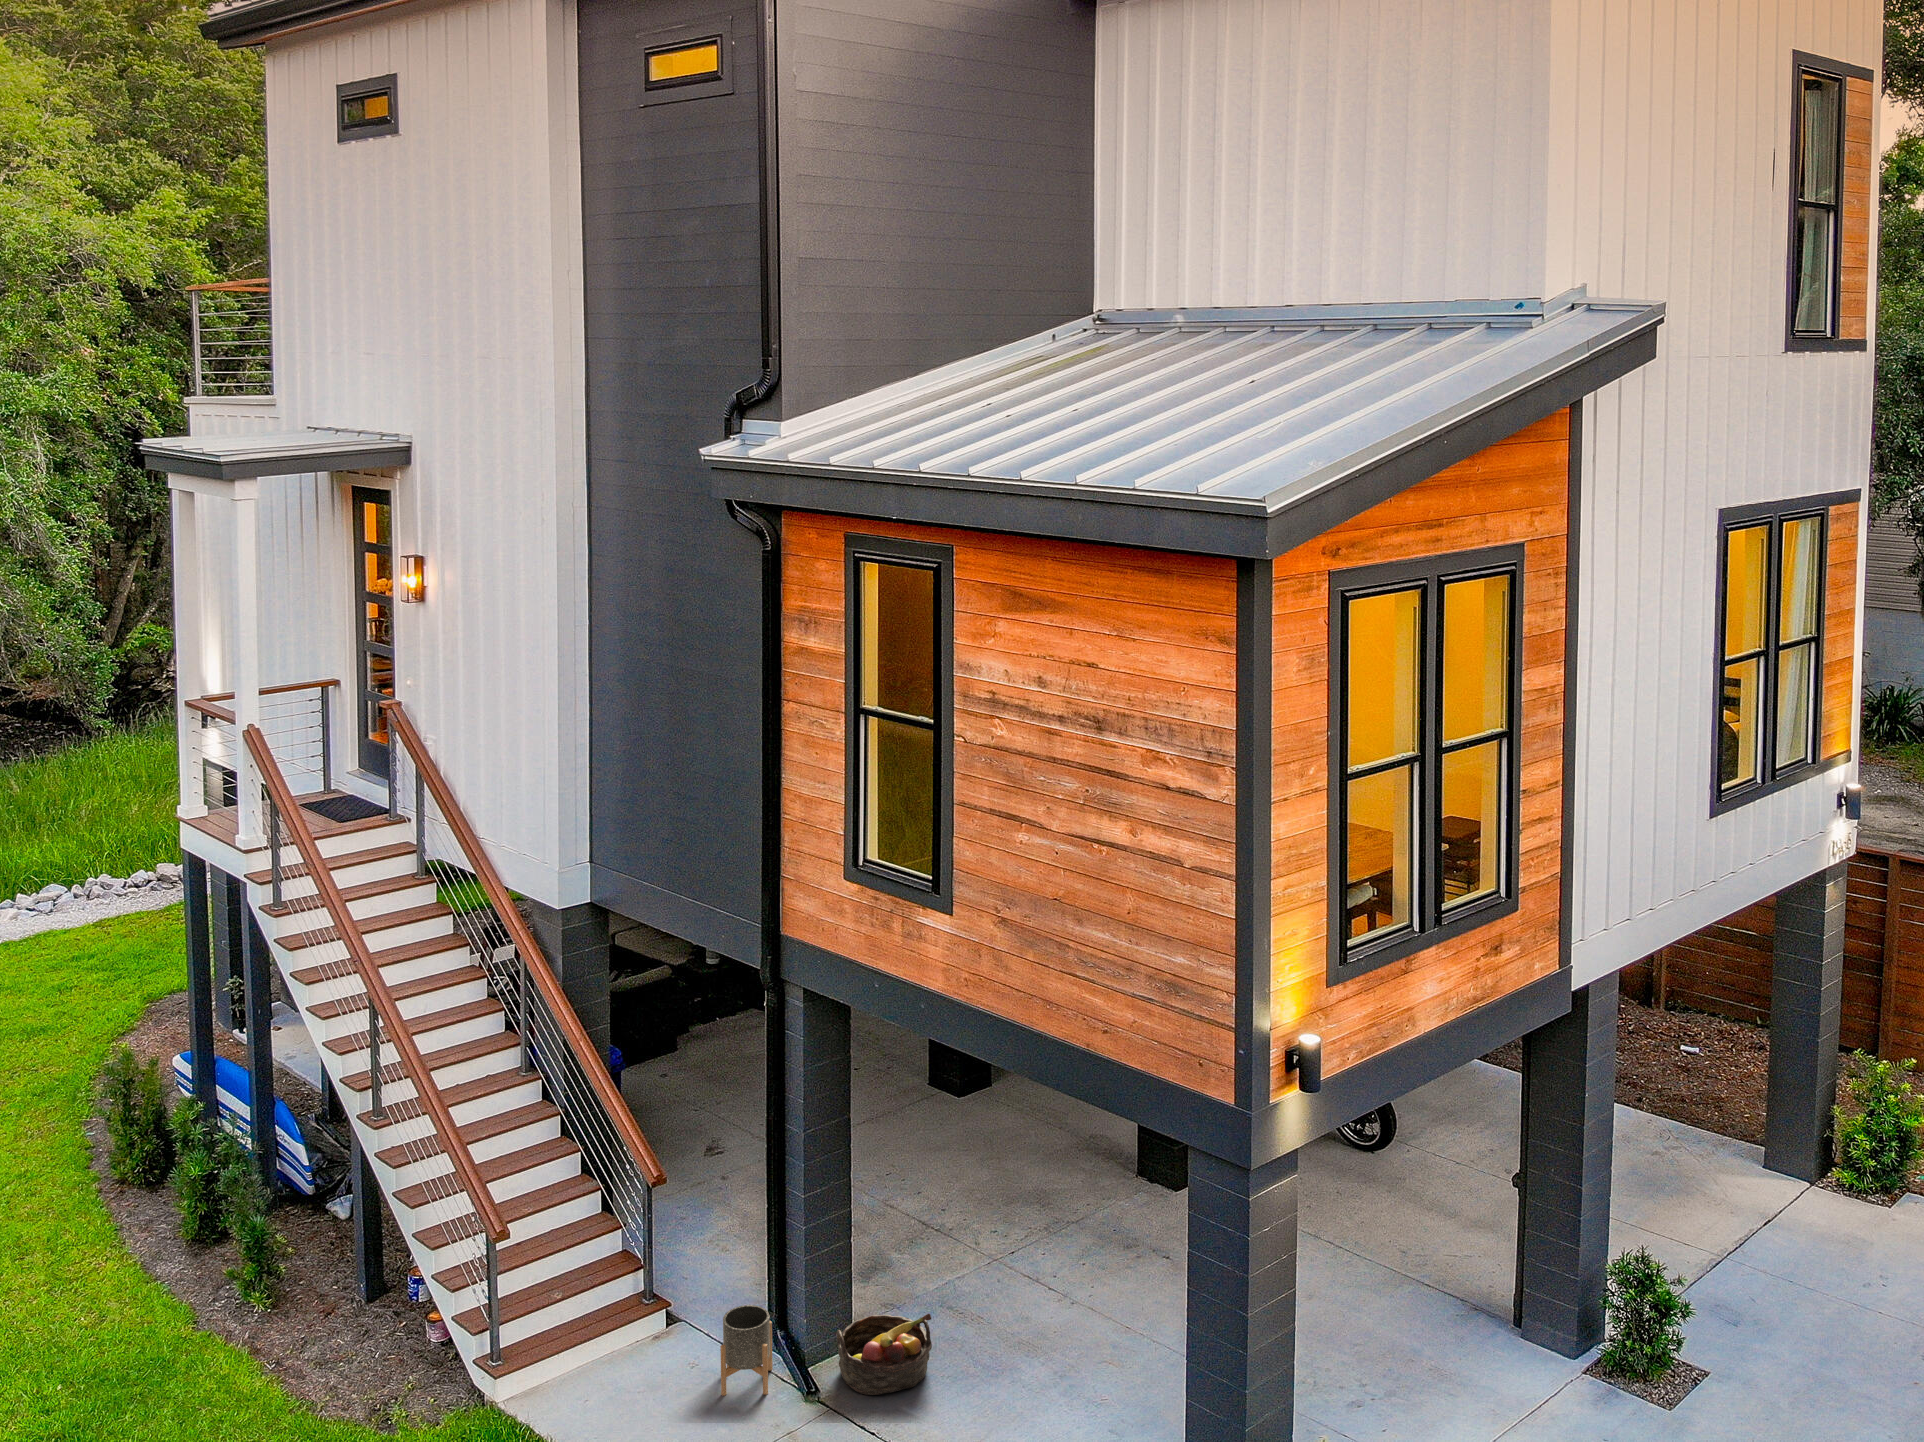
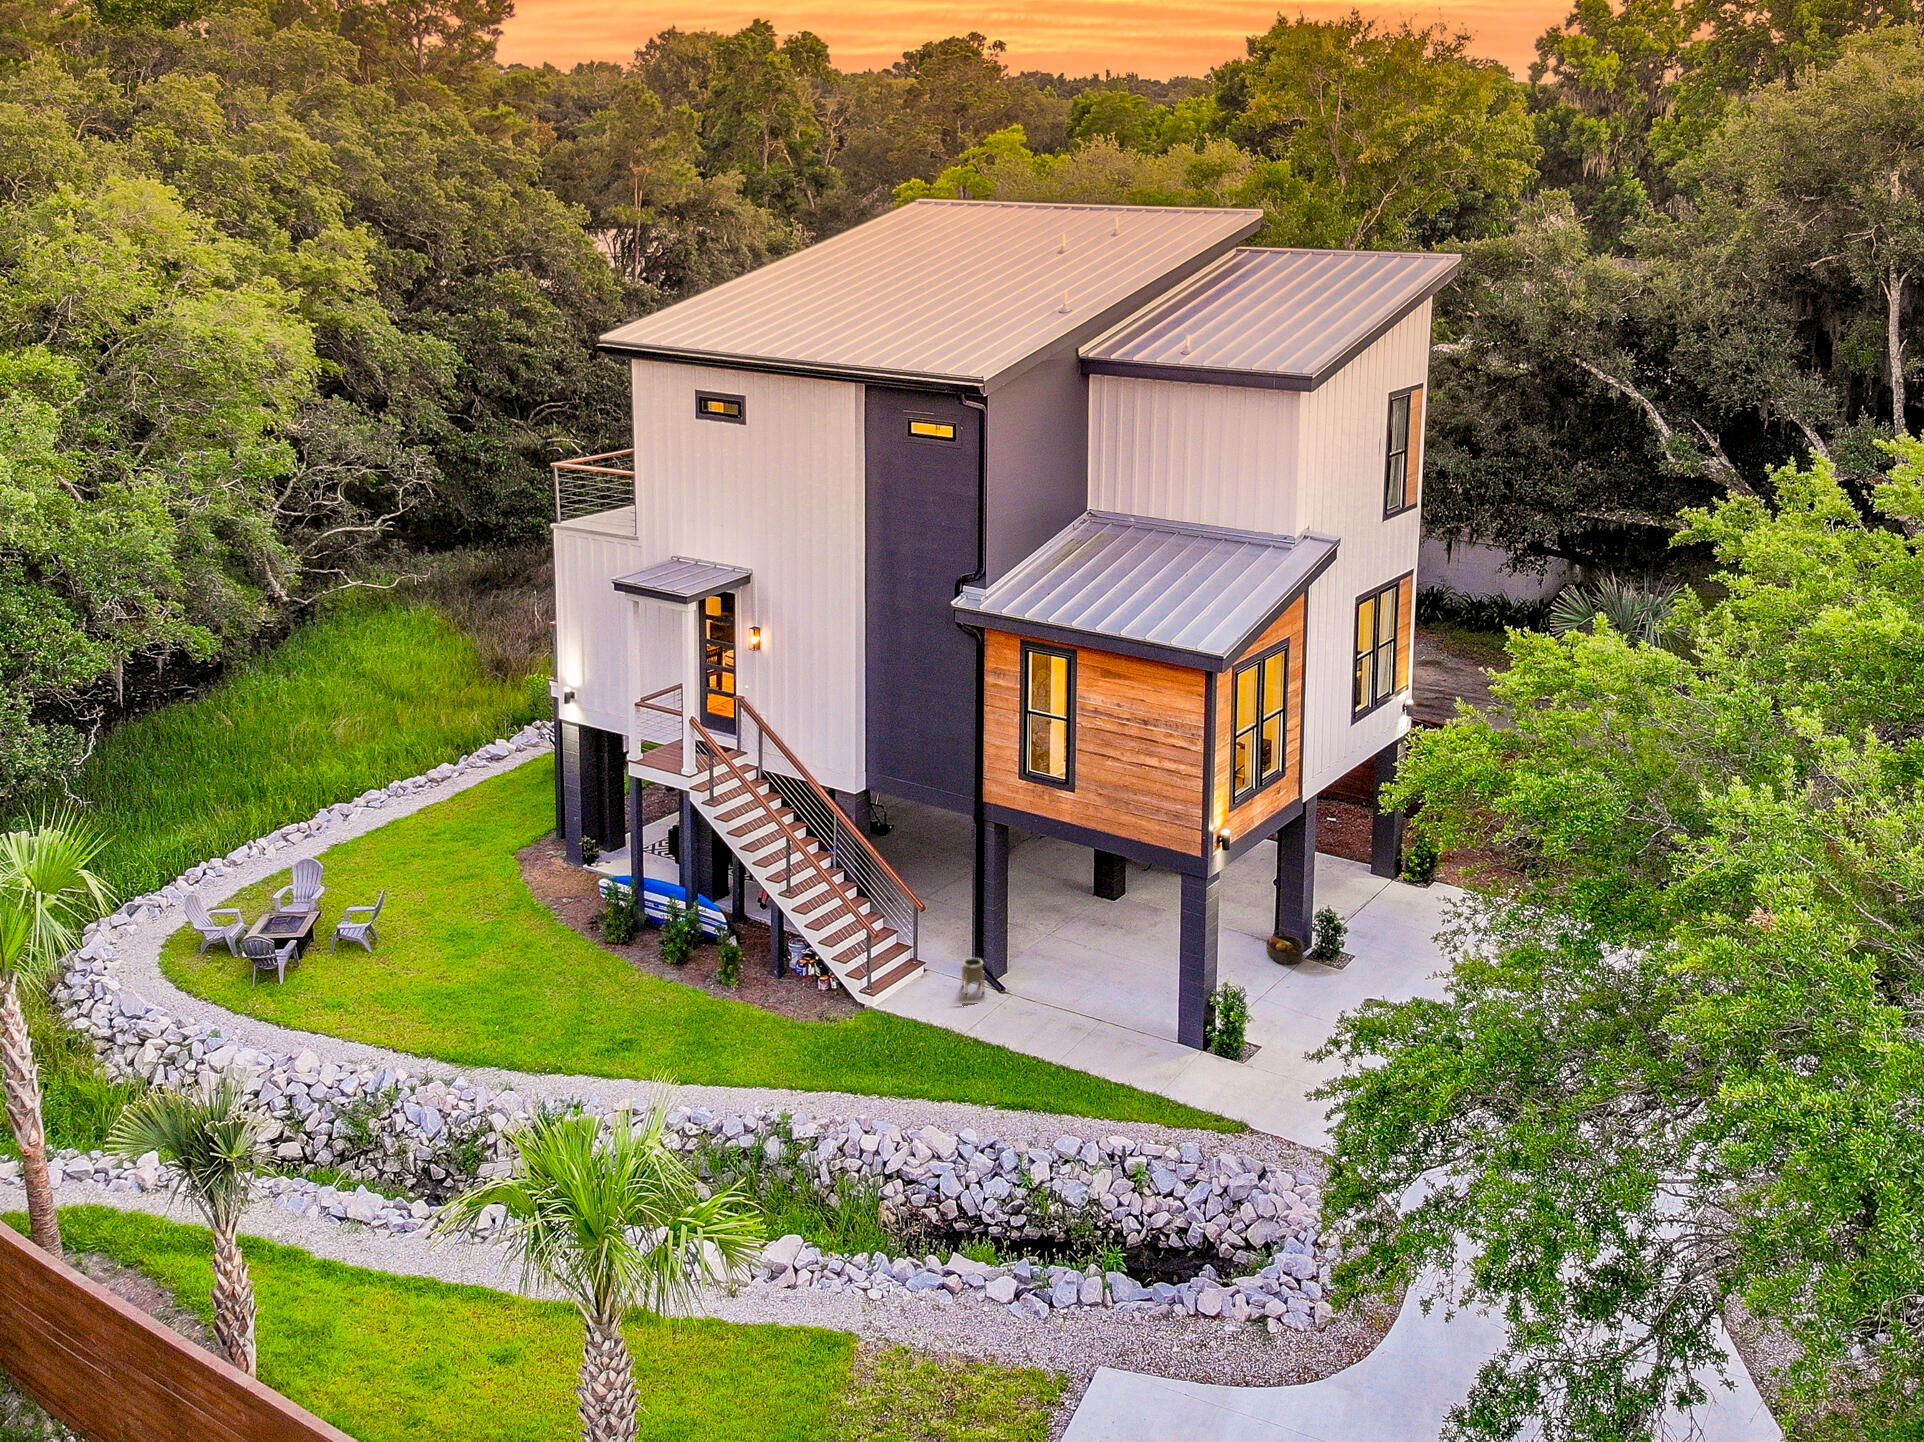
basket: present [837,1314,932,1395] -> present [1266,930,1304,964]

